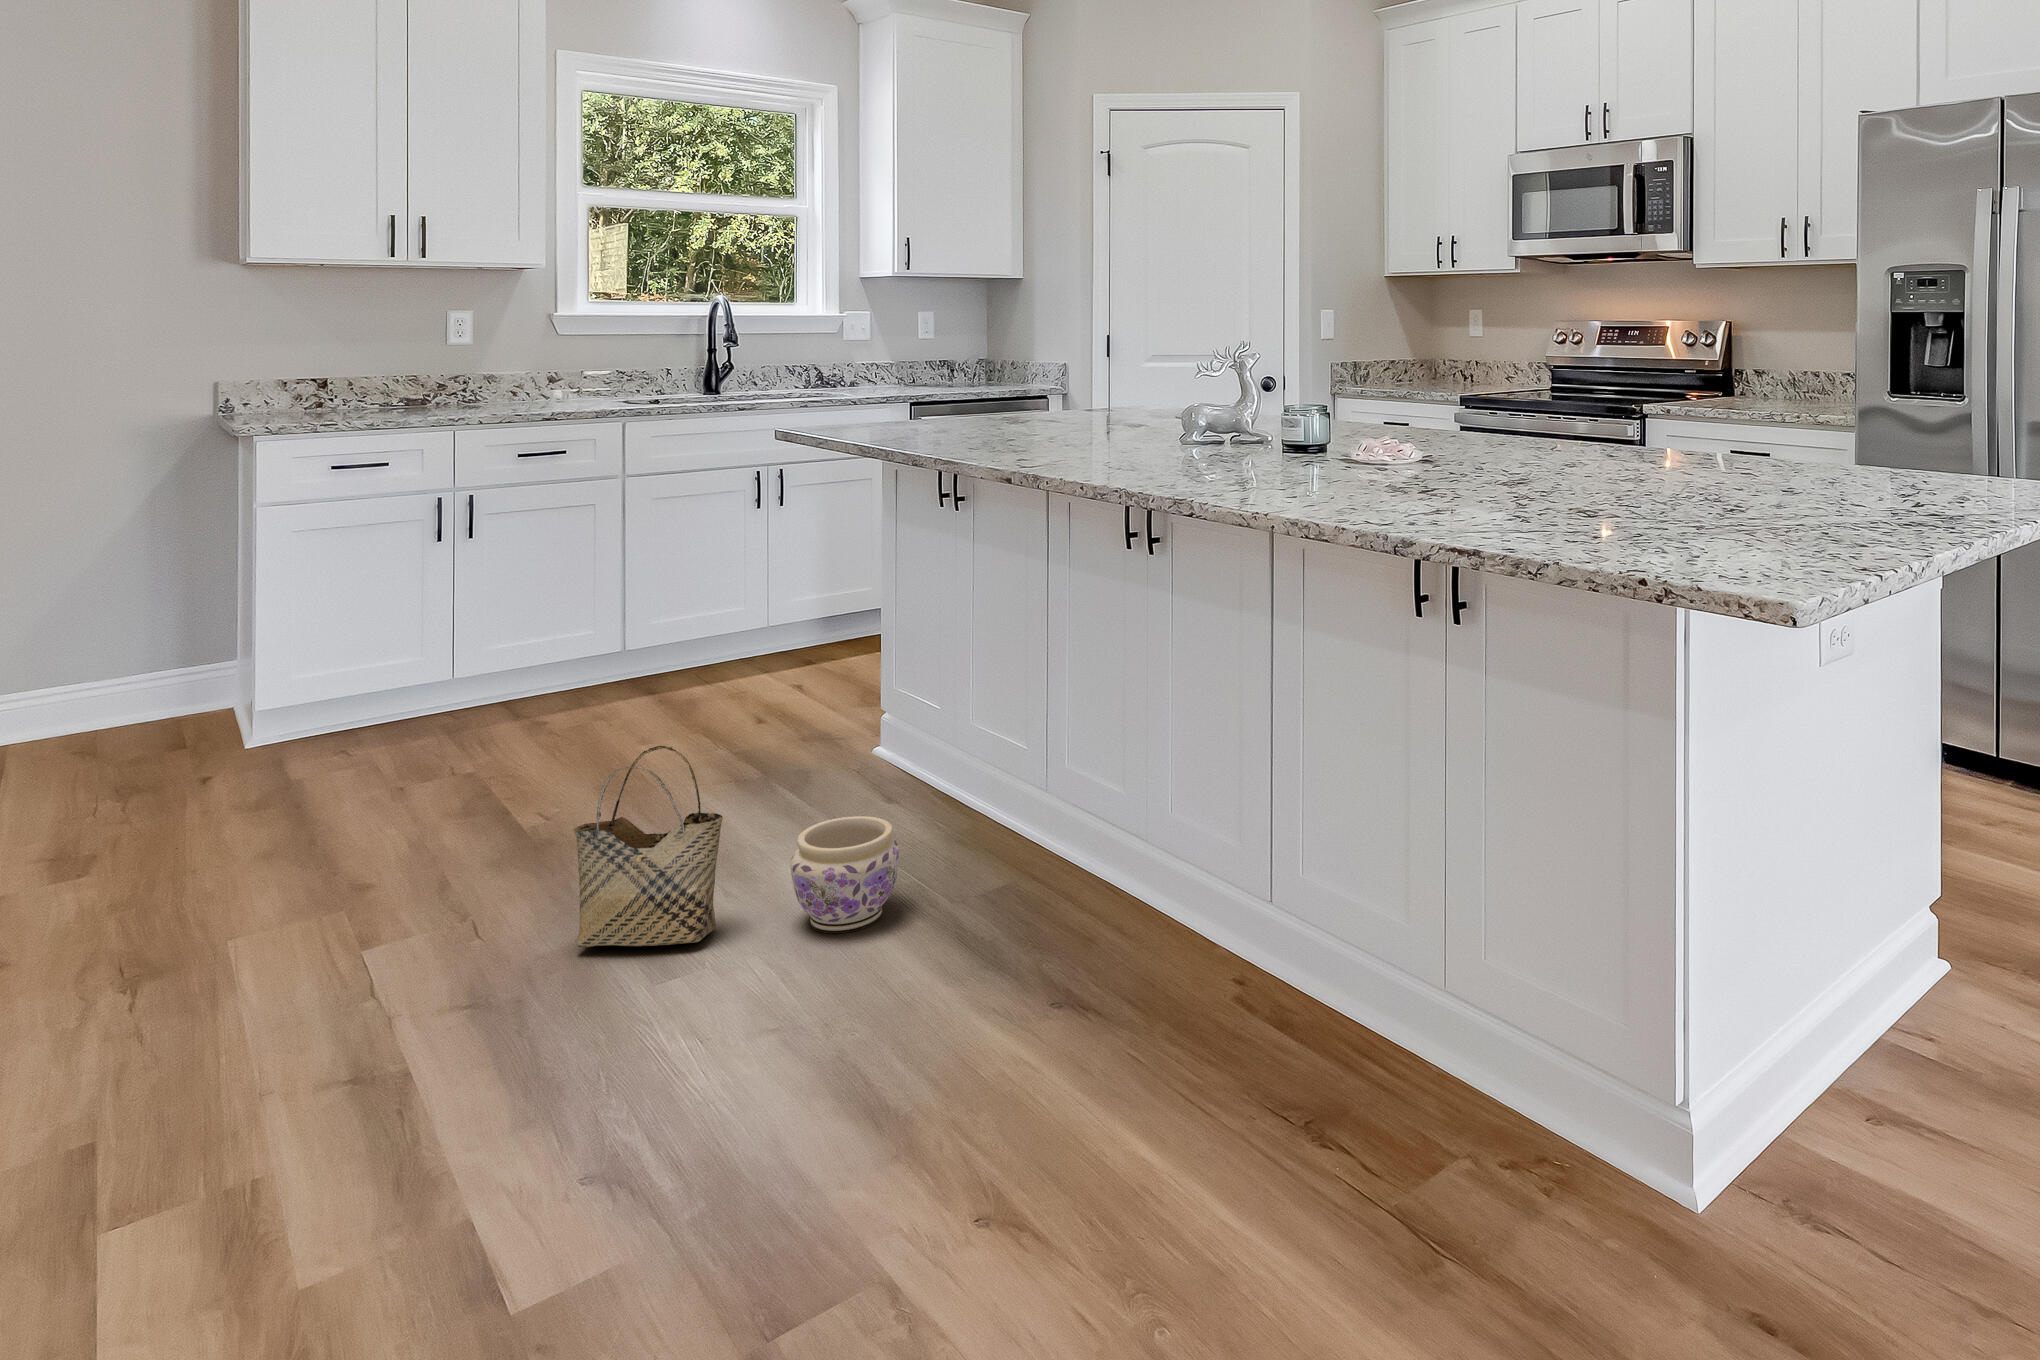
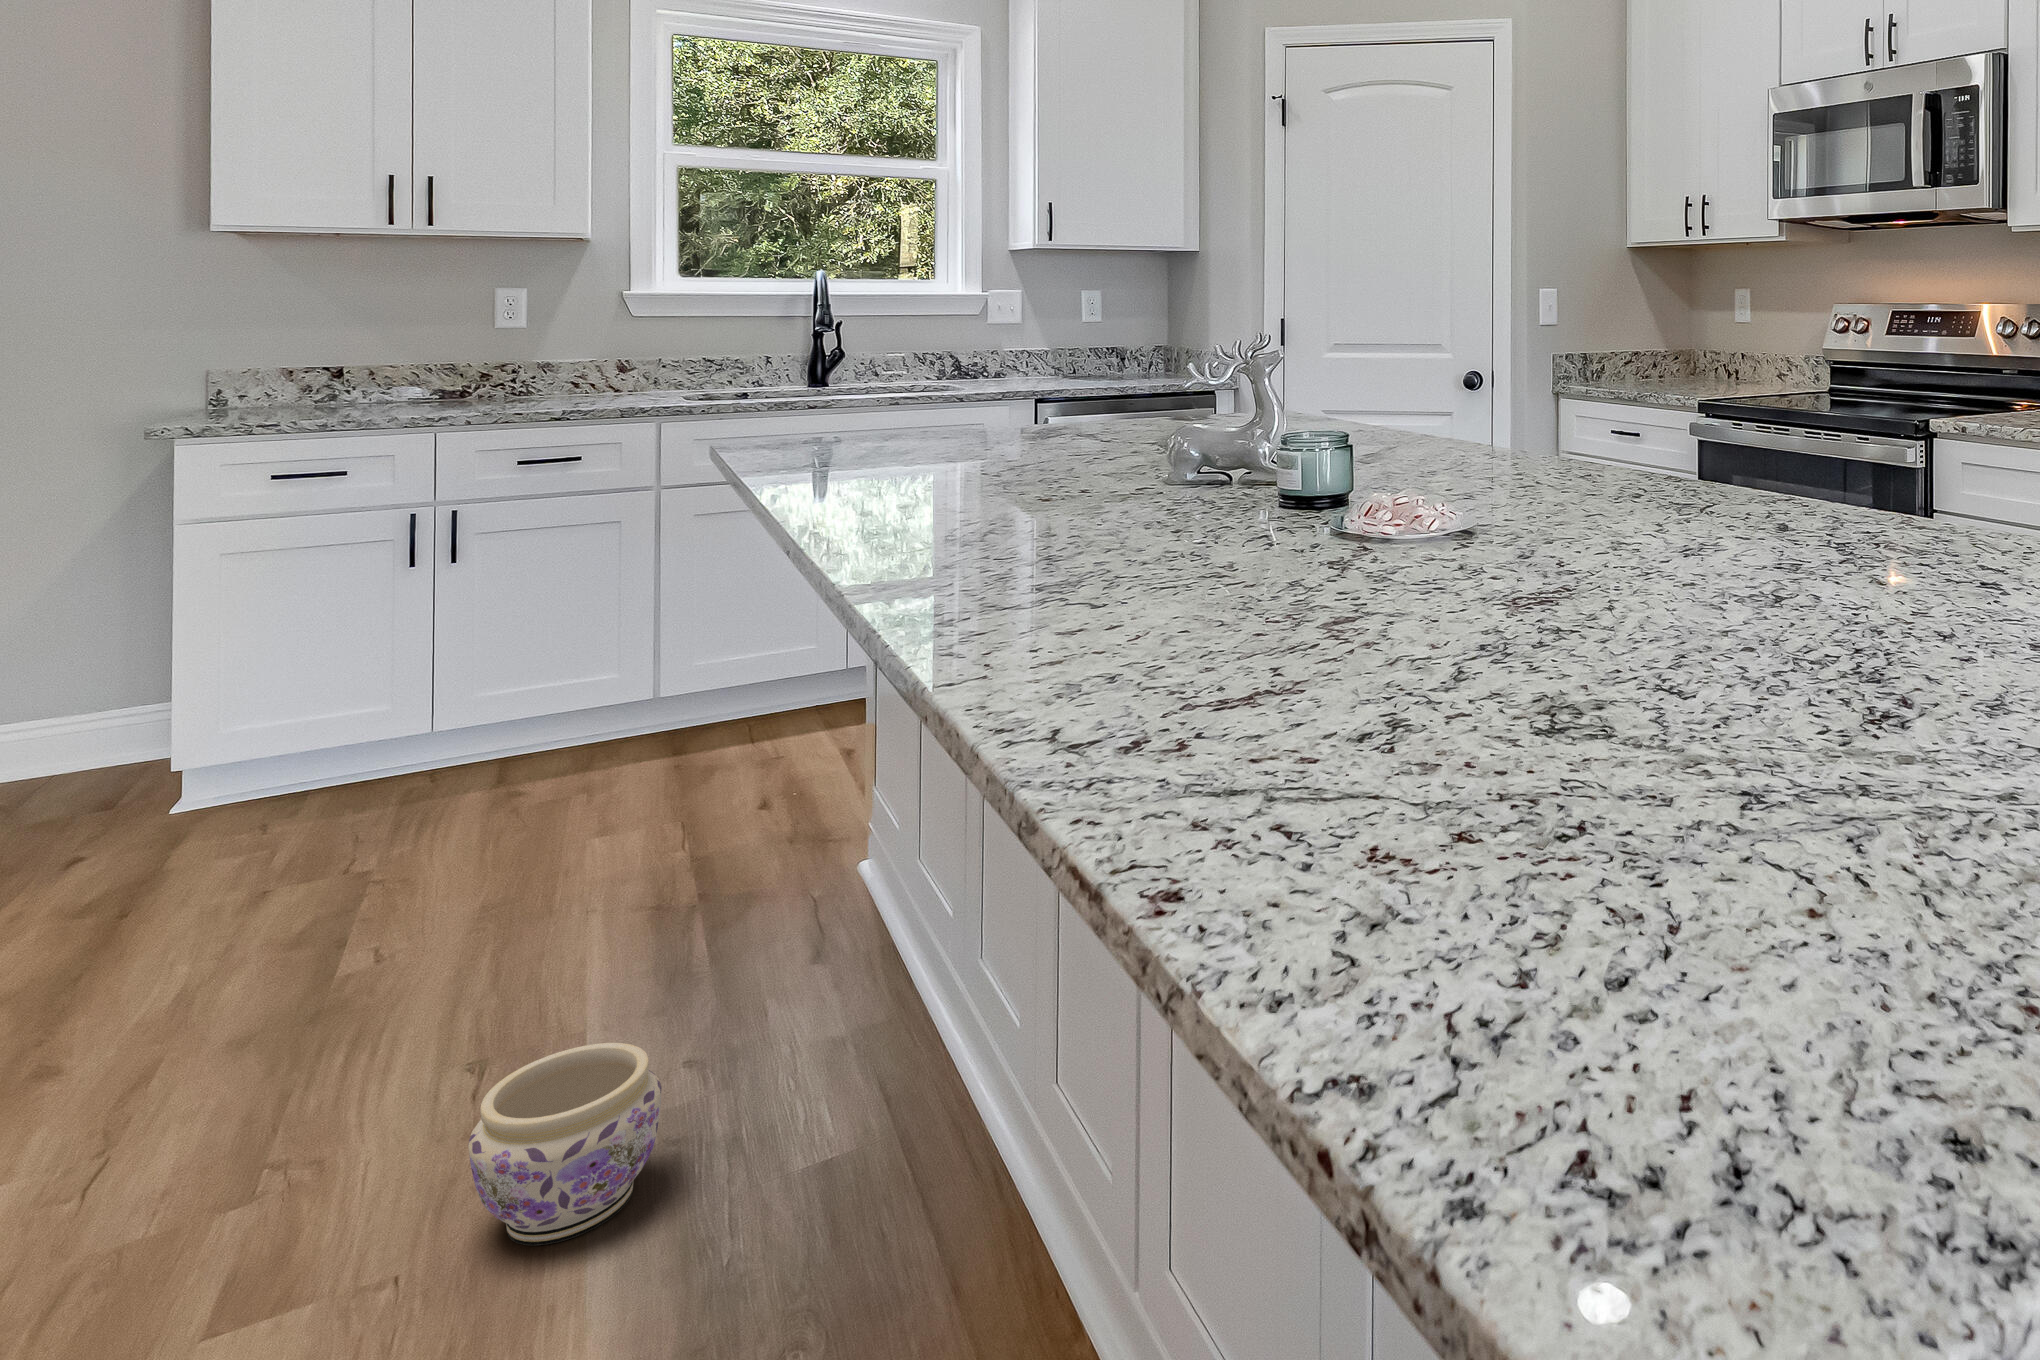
woven basket: present [573,746,723,947] -> none [141,933,384,1254]

